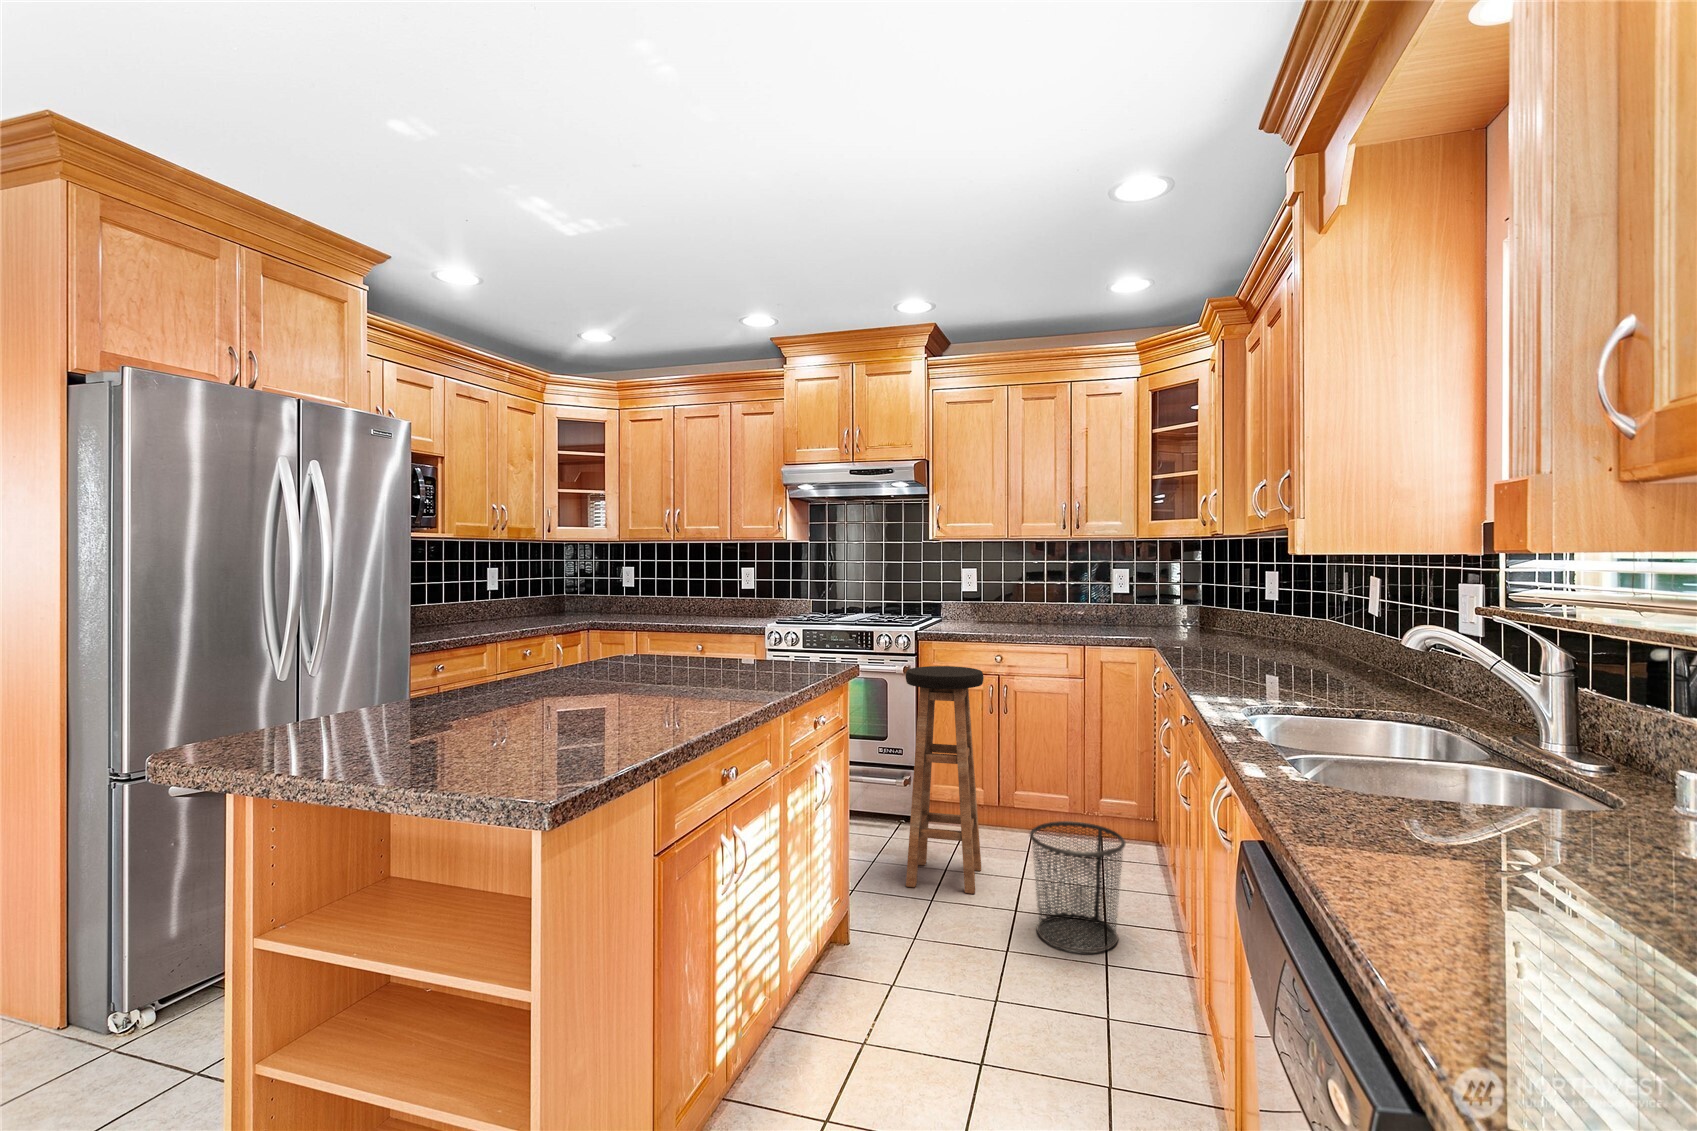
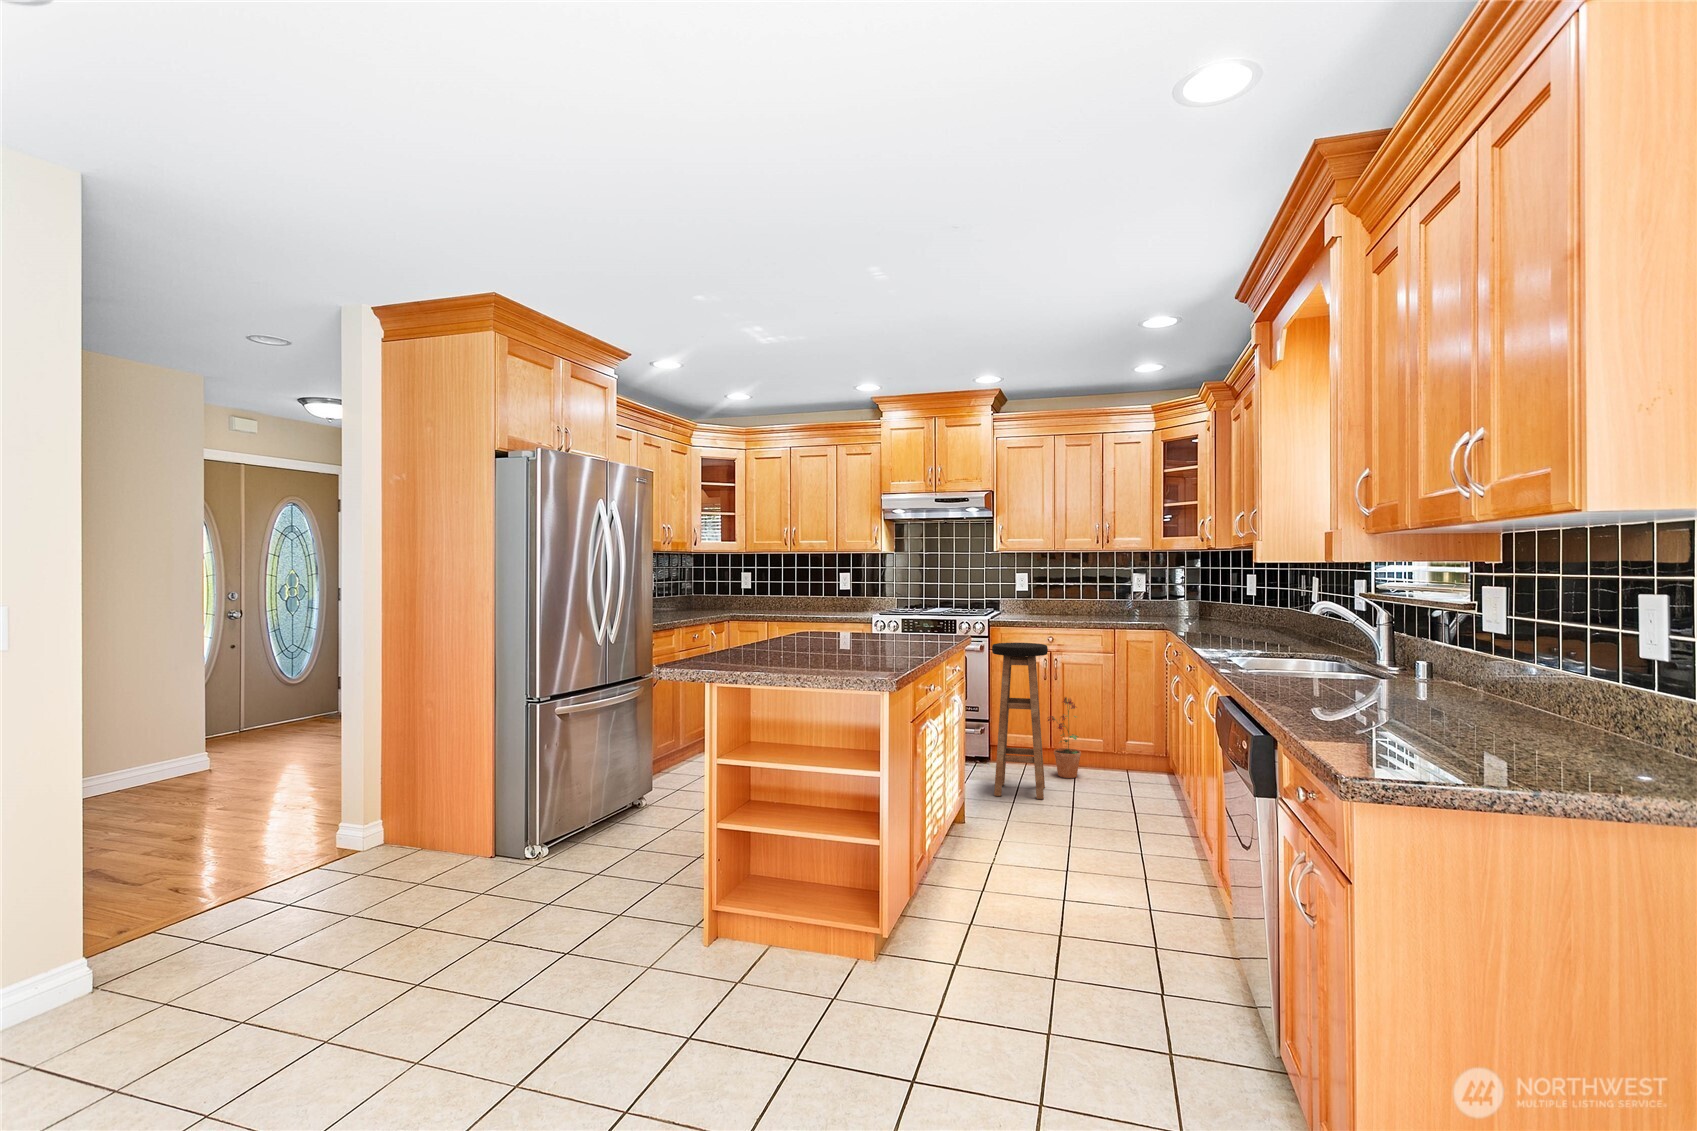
potted plant: none [989,737,1035,851] -> present [1048,697,1081,778]
waste bin: present [1030,821,1126,953] -> none [1085,745,1151,826]

